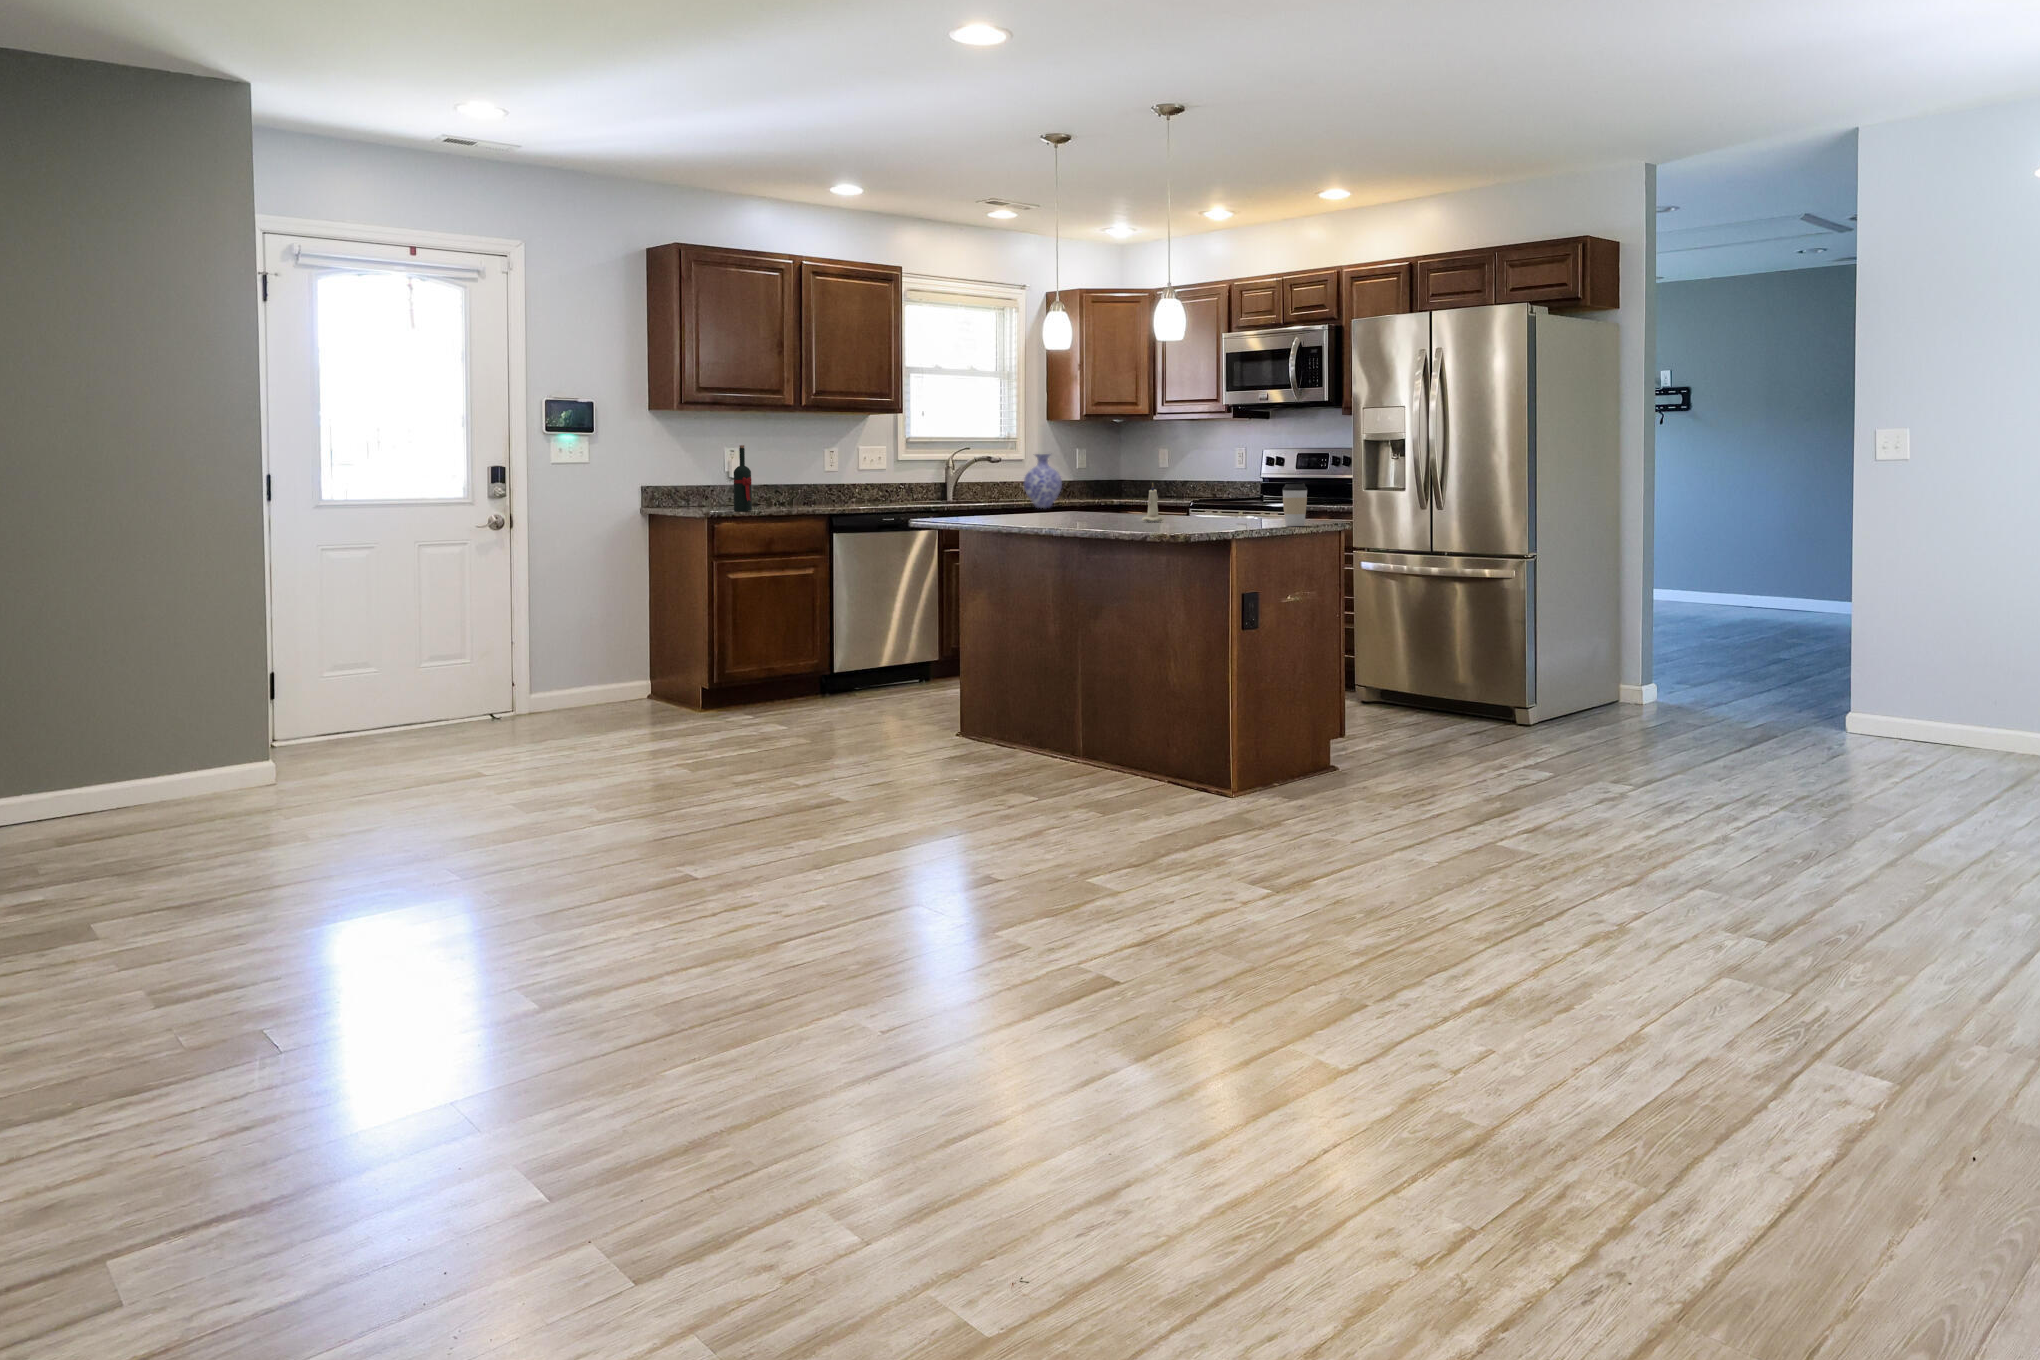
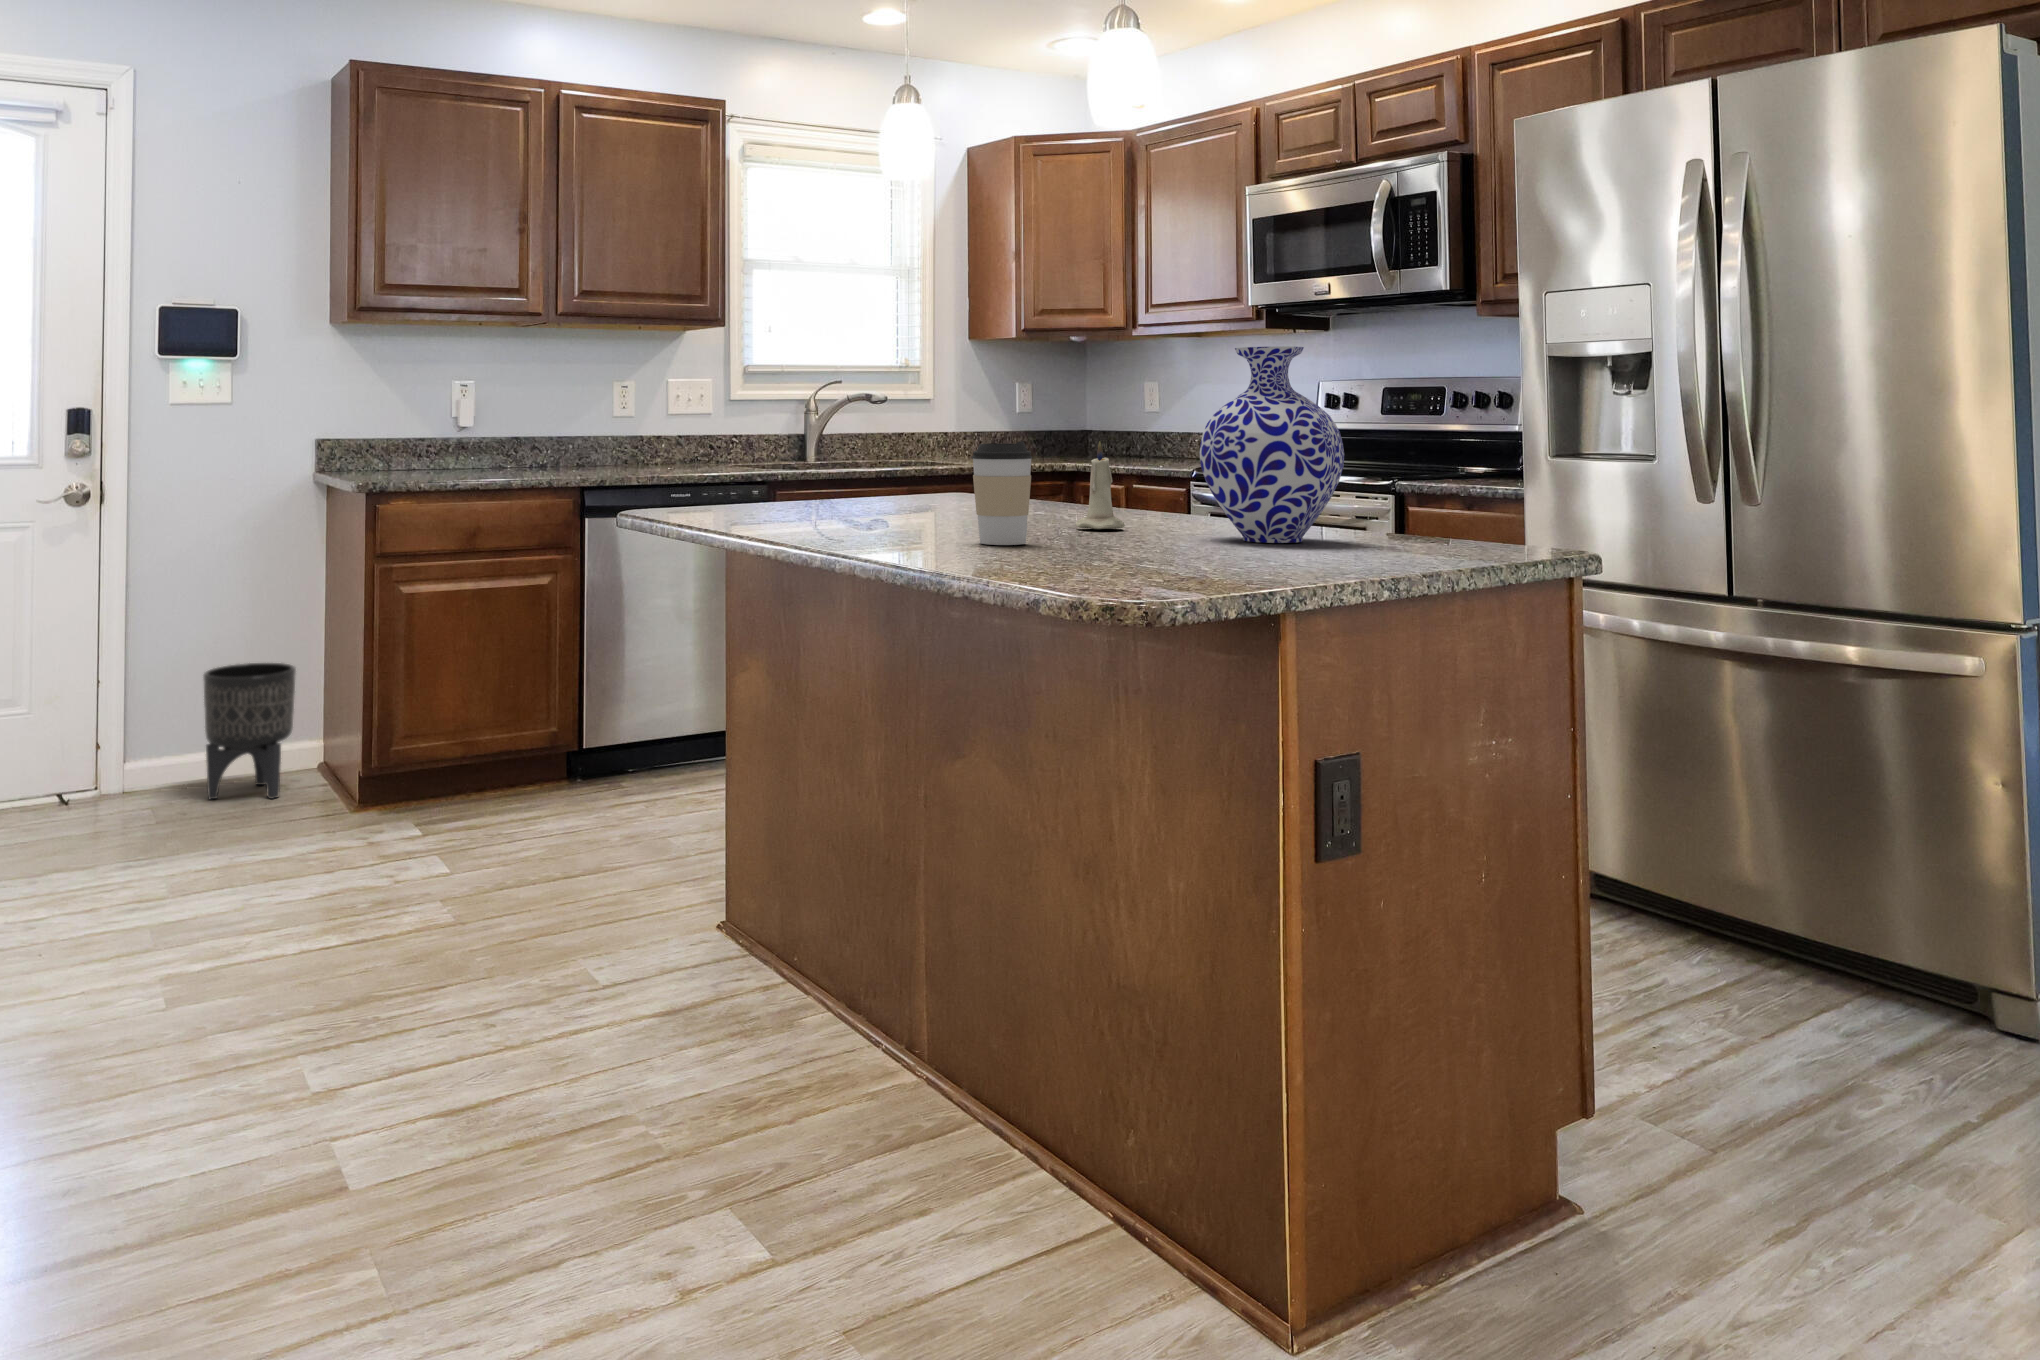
wine bottle: present [734,445,752,511] -> none [420,374,448,481]
vase: present [1024,454,1062,508] -> present [1199,346,1344,543]
coffee cup: present [1283,483,1307,526] -> present [972,441,1032,545]
planter: none [585,629,644,712] -> present [203,663,296,799]

